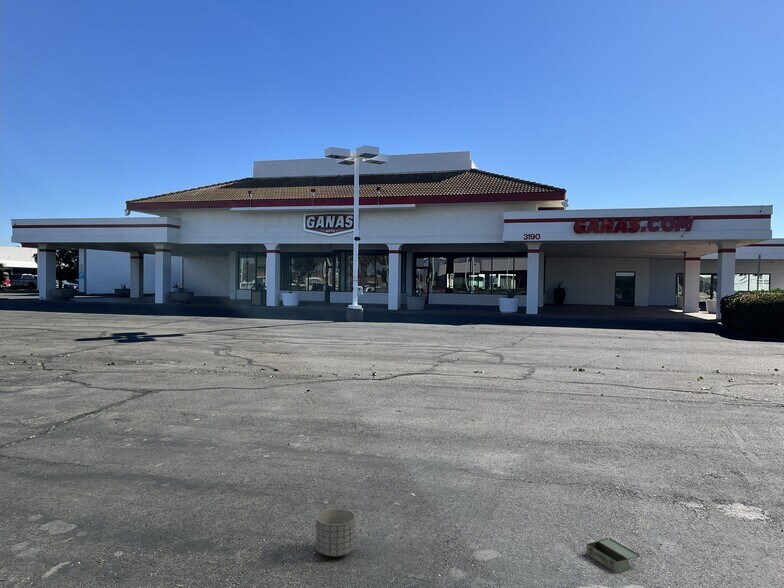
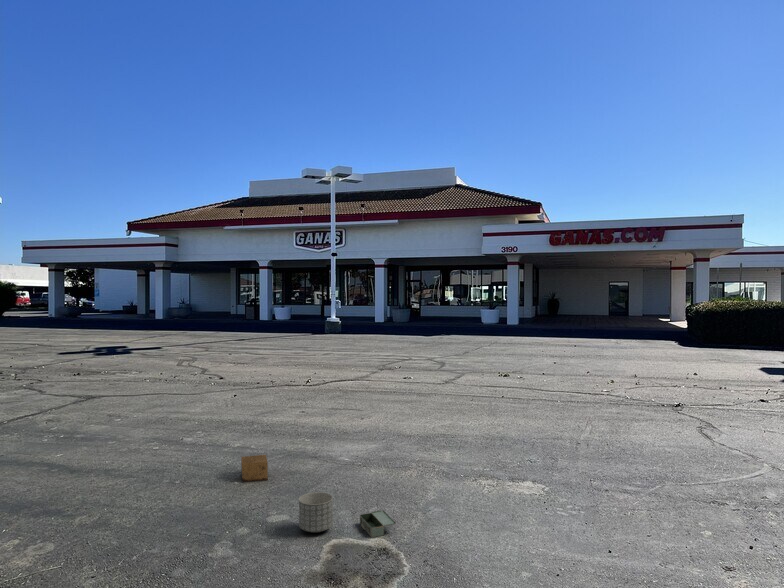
cardboard box: none [394,465,430,498] -> present [241,455,268,482]
planter: present [316,509,355,557] -> present [299,492,333,533]

